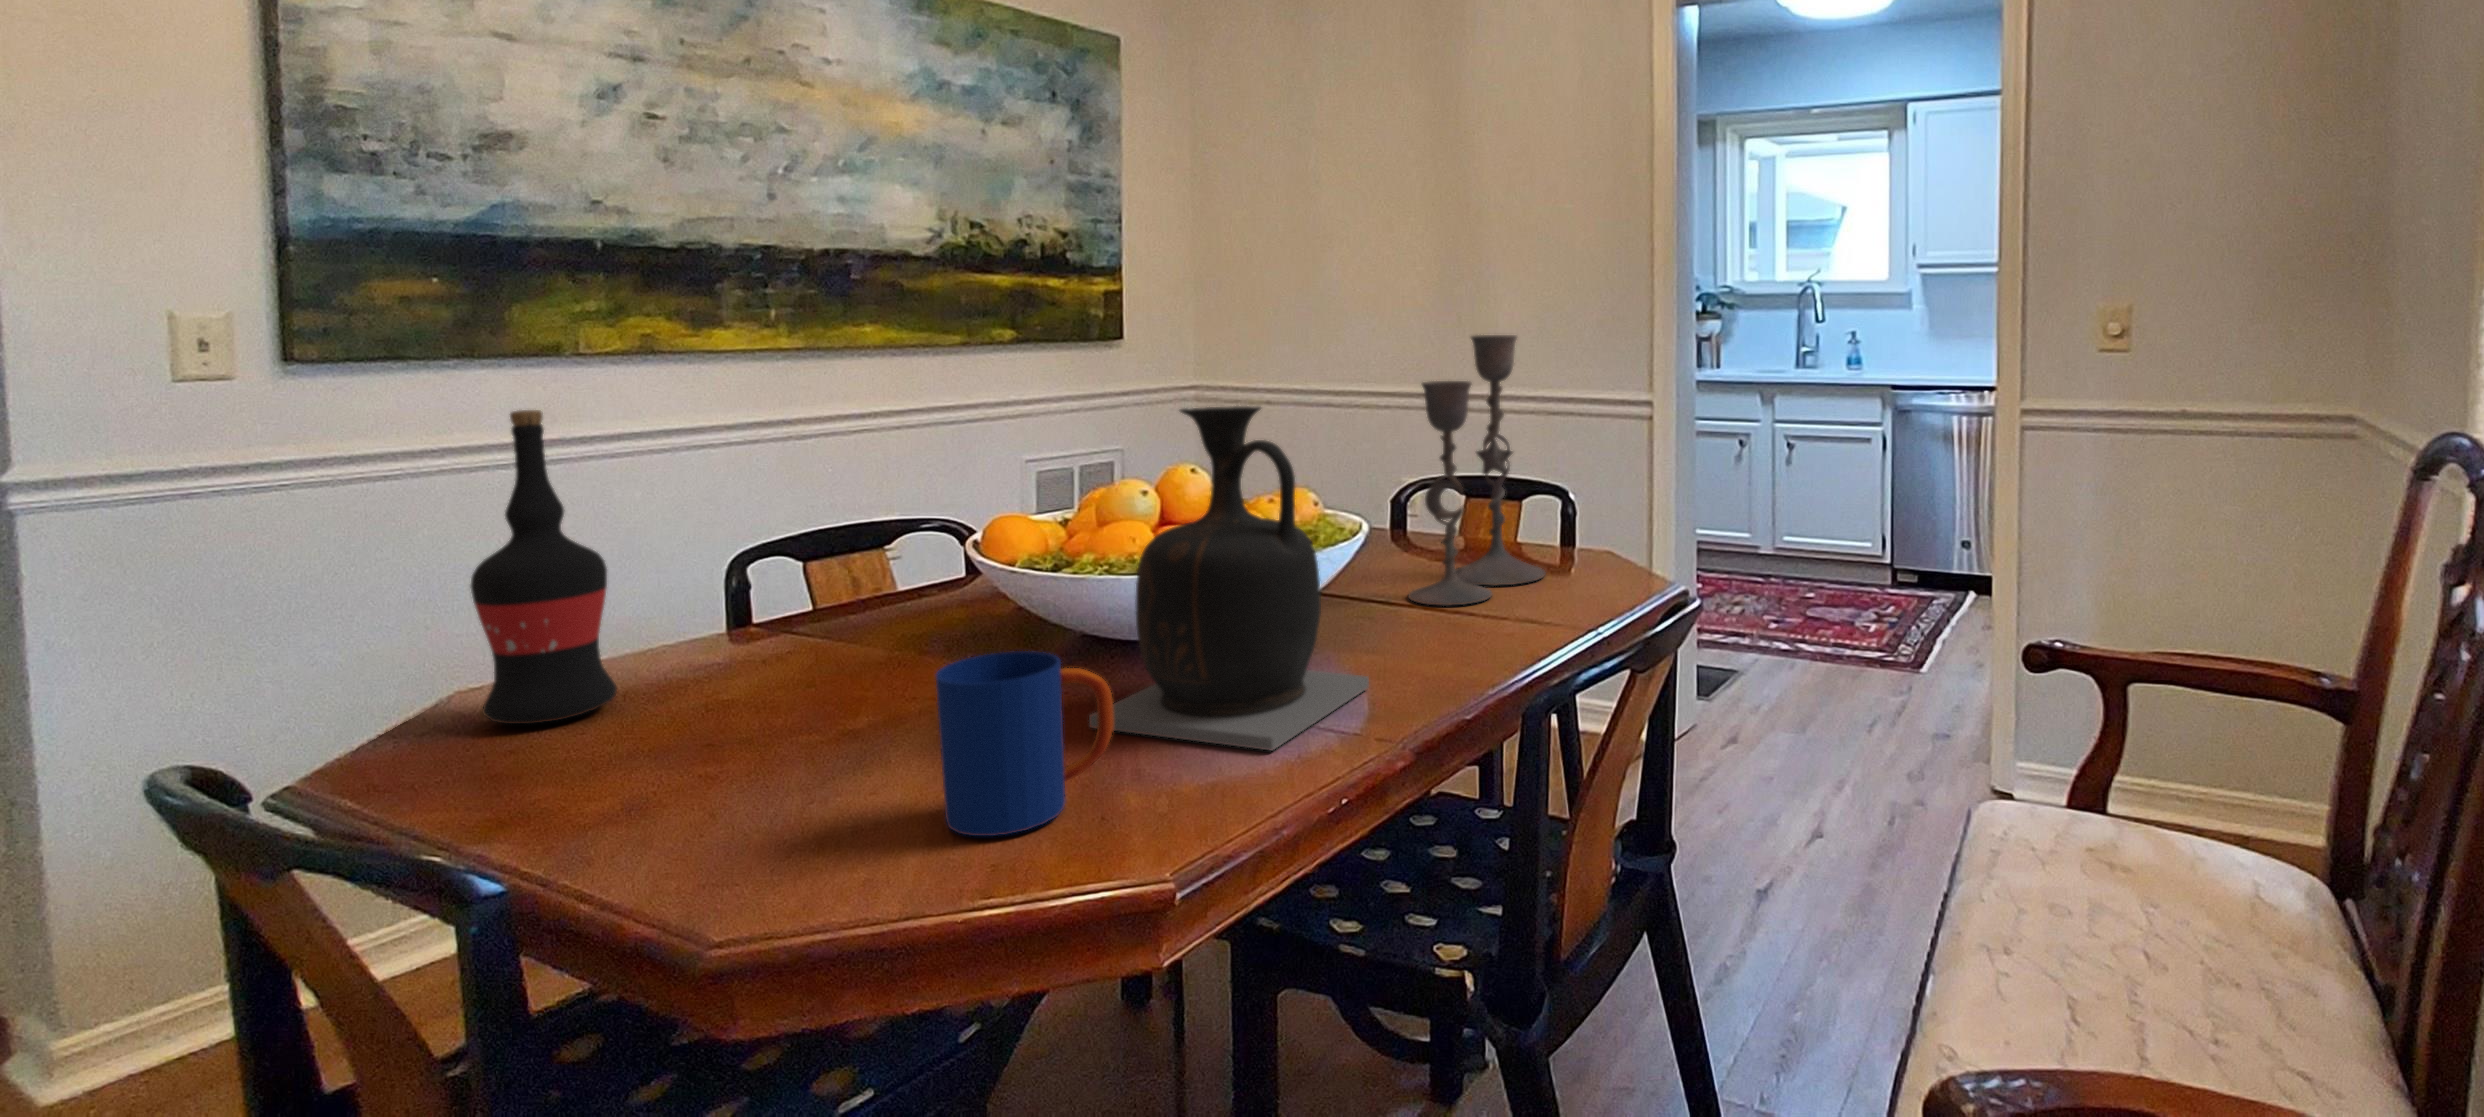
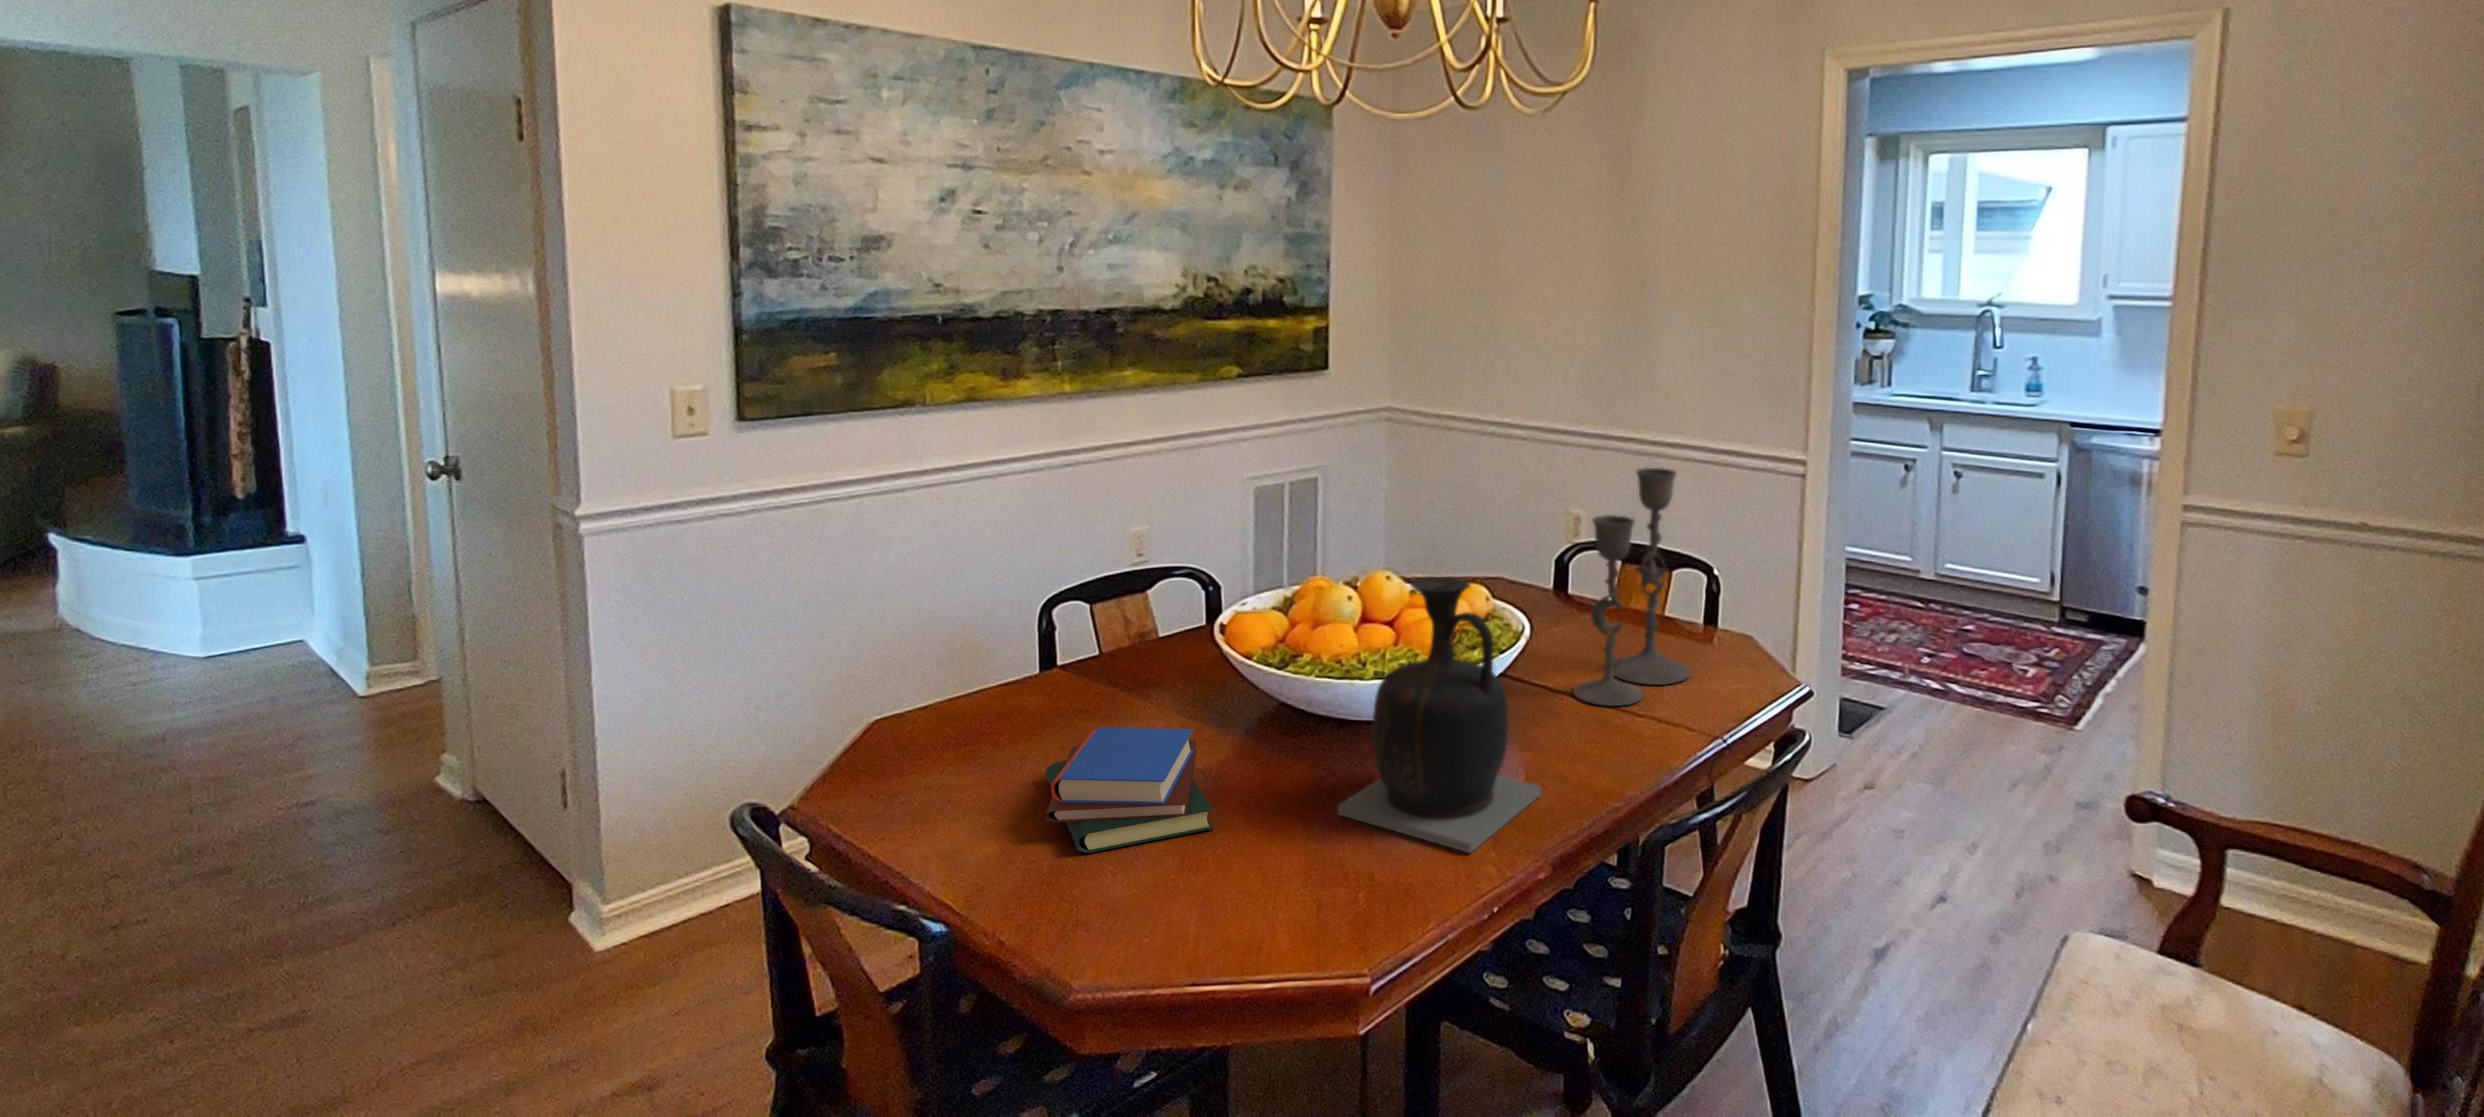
wine bottle: present [470,410,617,724] -> none [929,550,1012,769]
book: none [626,638,902,800] -> present [1045,728,1213,853]
mug: present [936,651,1114,836] -> none [1252,777,1365,911]

